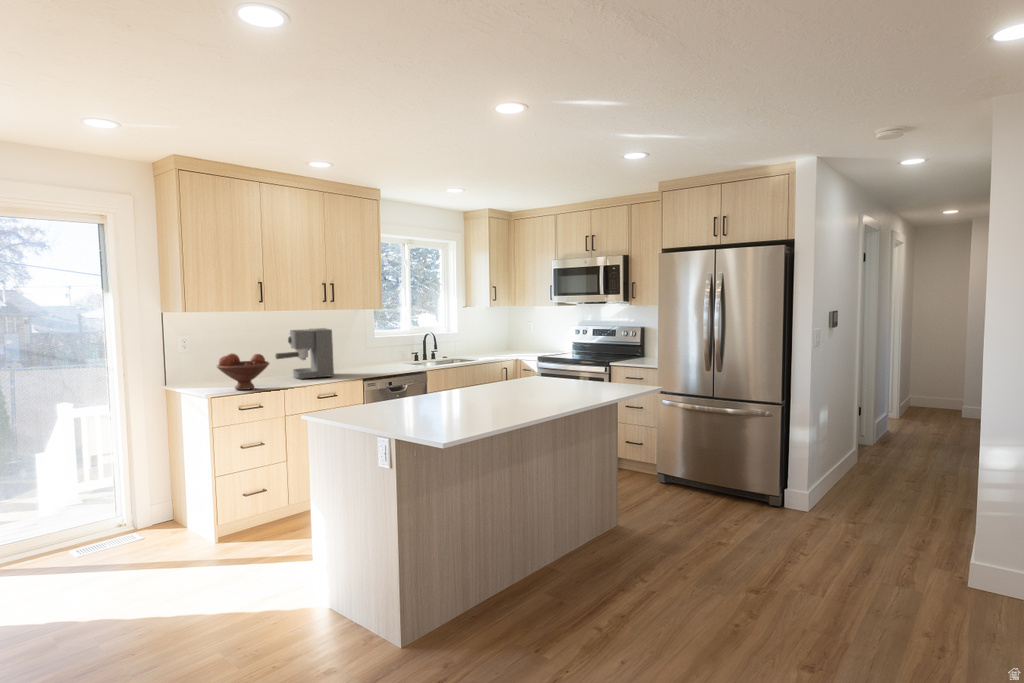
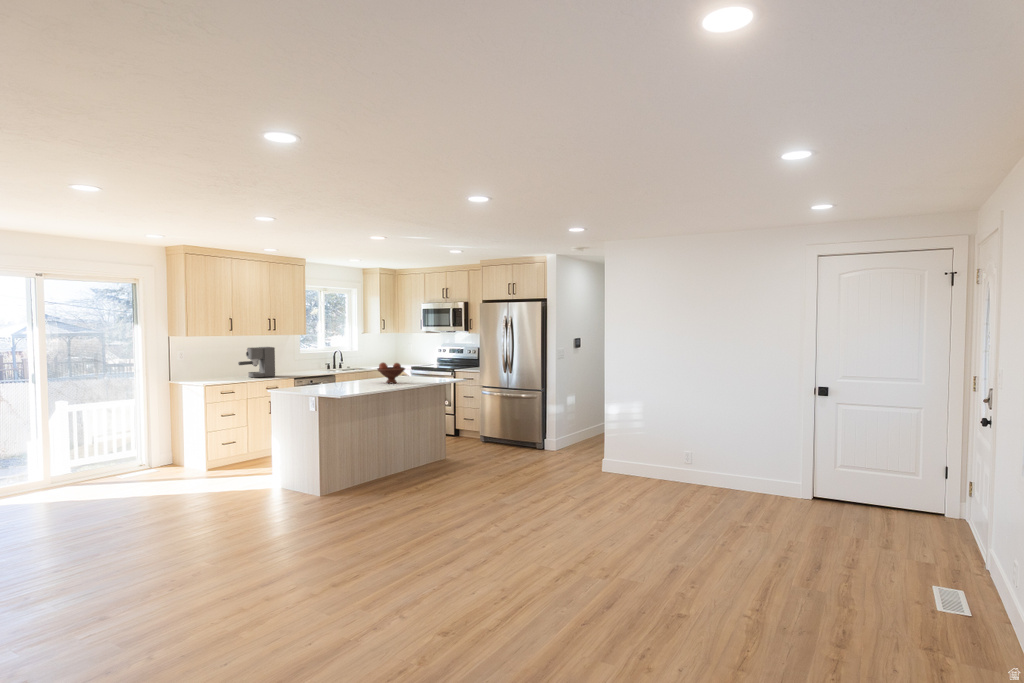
fruit bowl: present [217,354,269,390] -> present [377,363,405,383]

